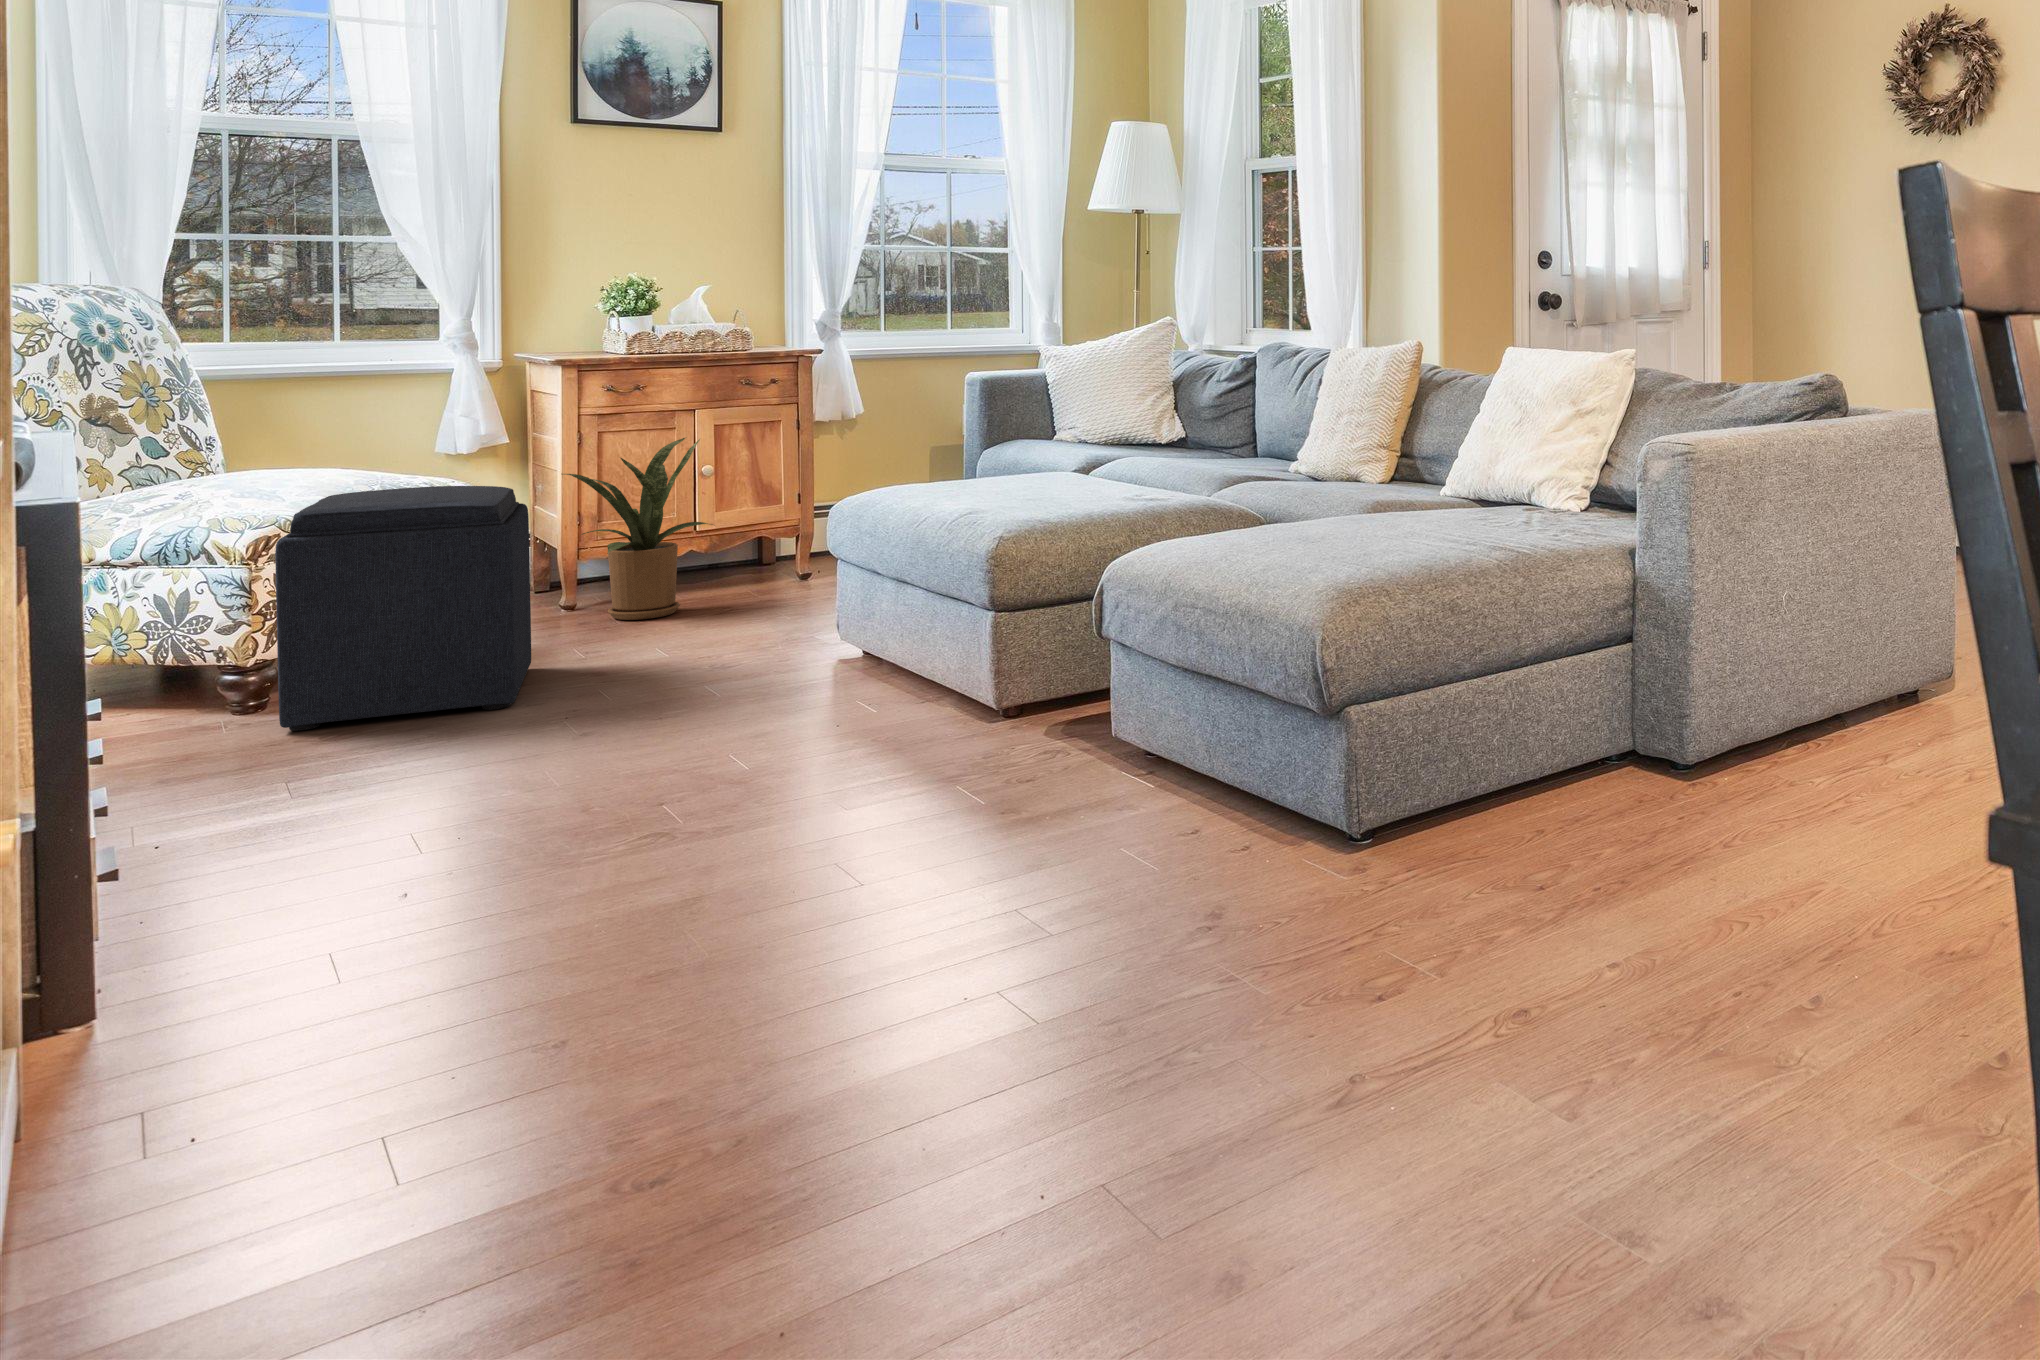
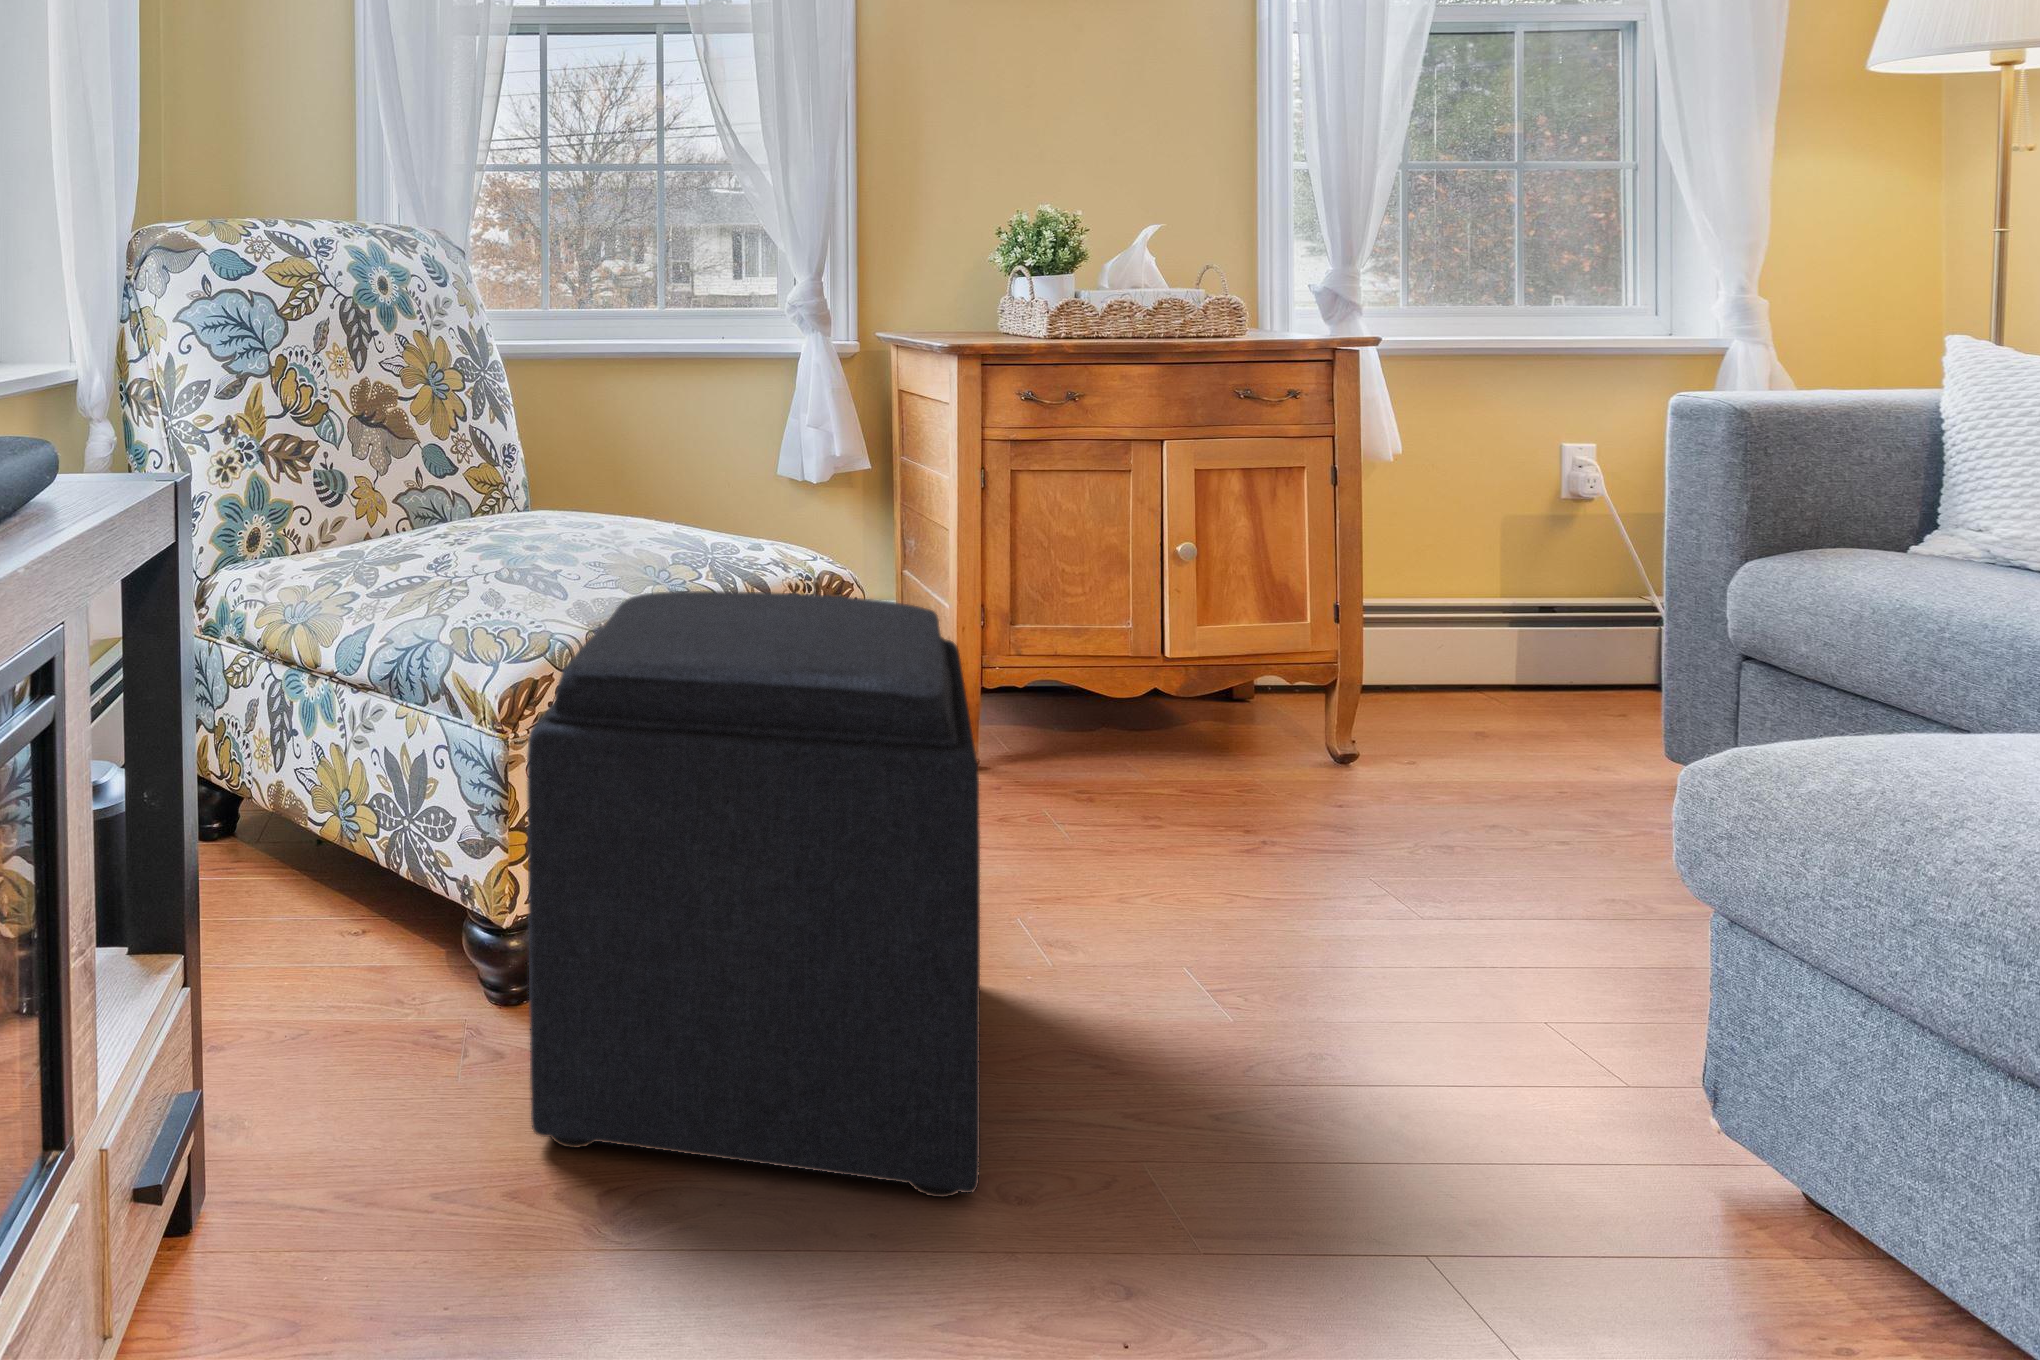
house plant: present [562,438,712,620] -> none [963,487,1211,830]

